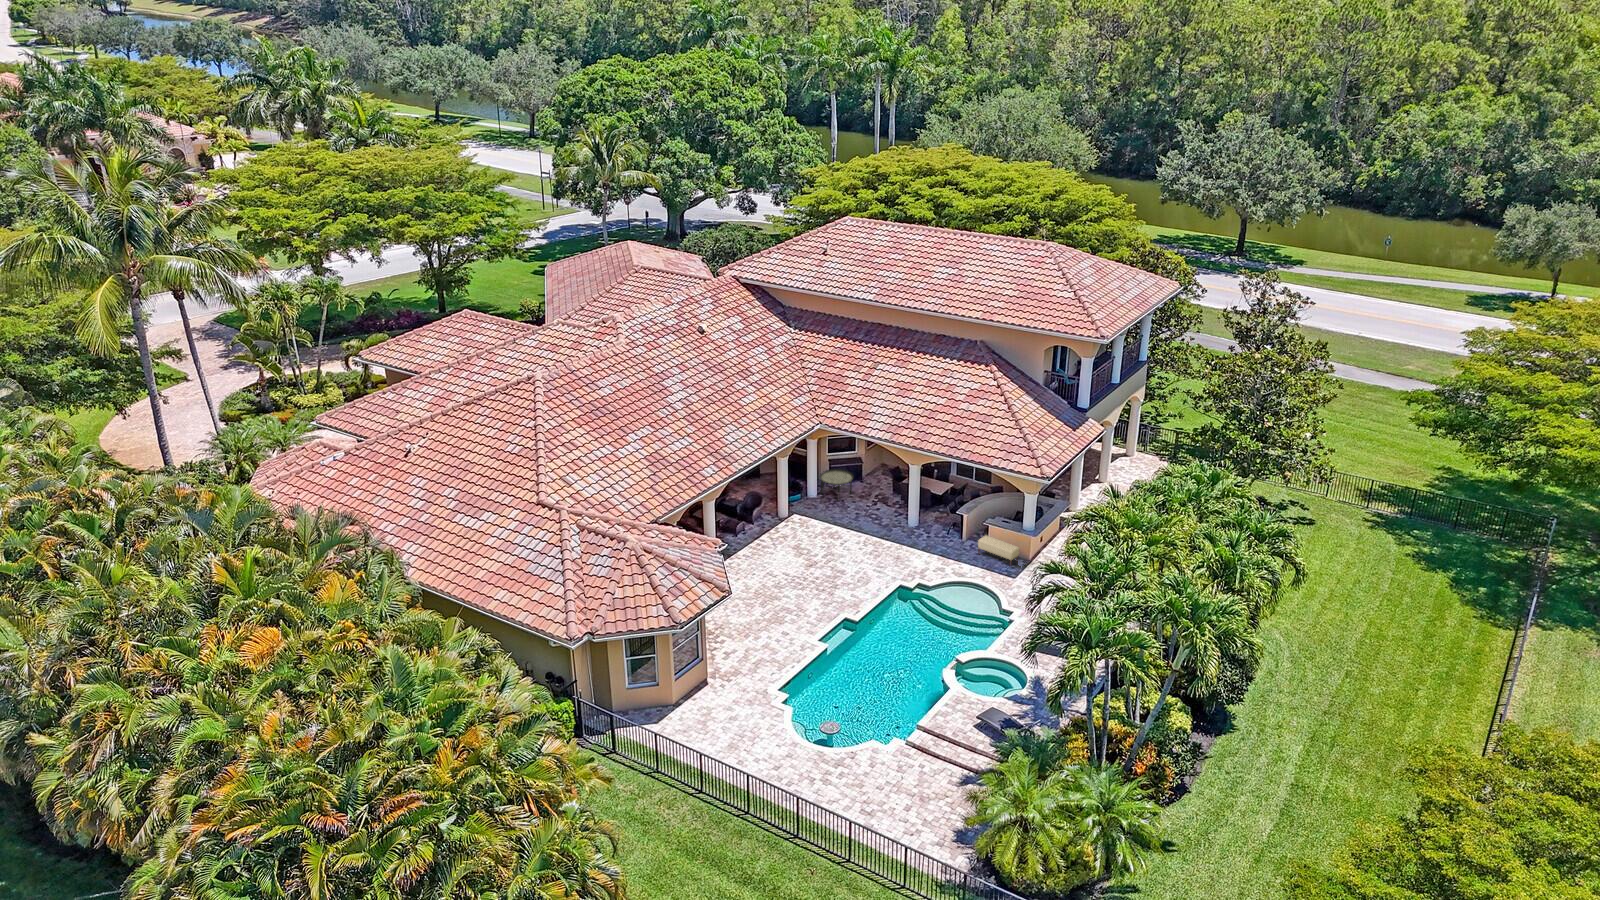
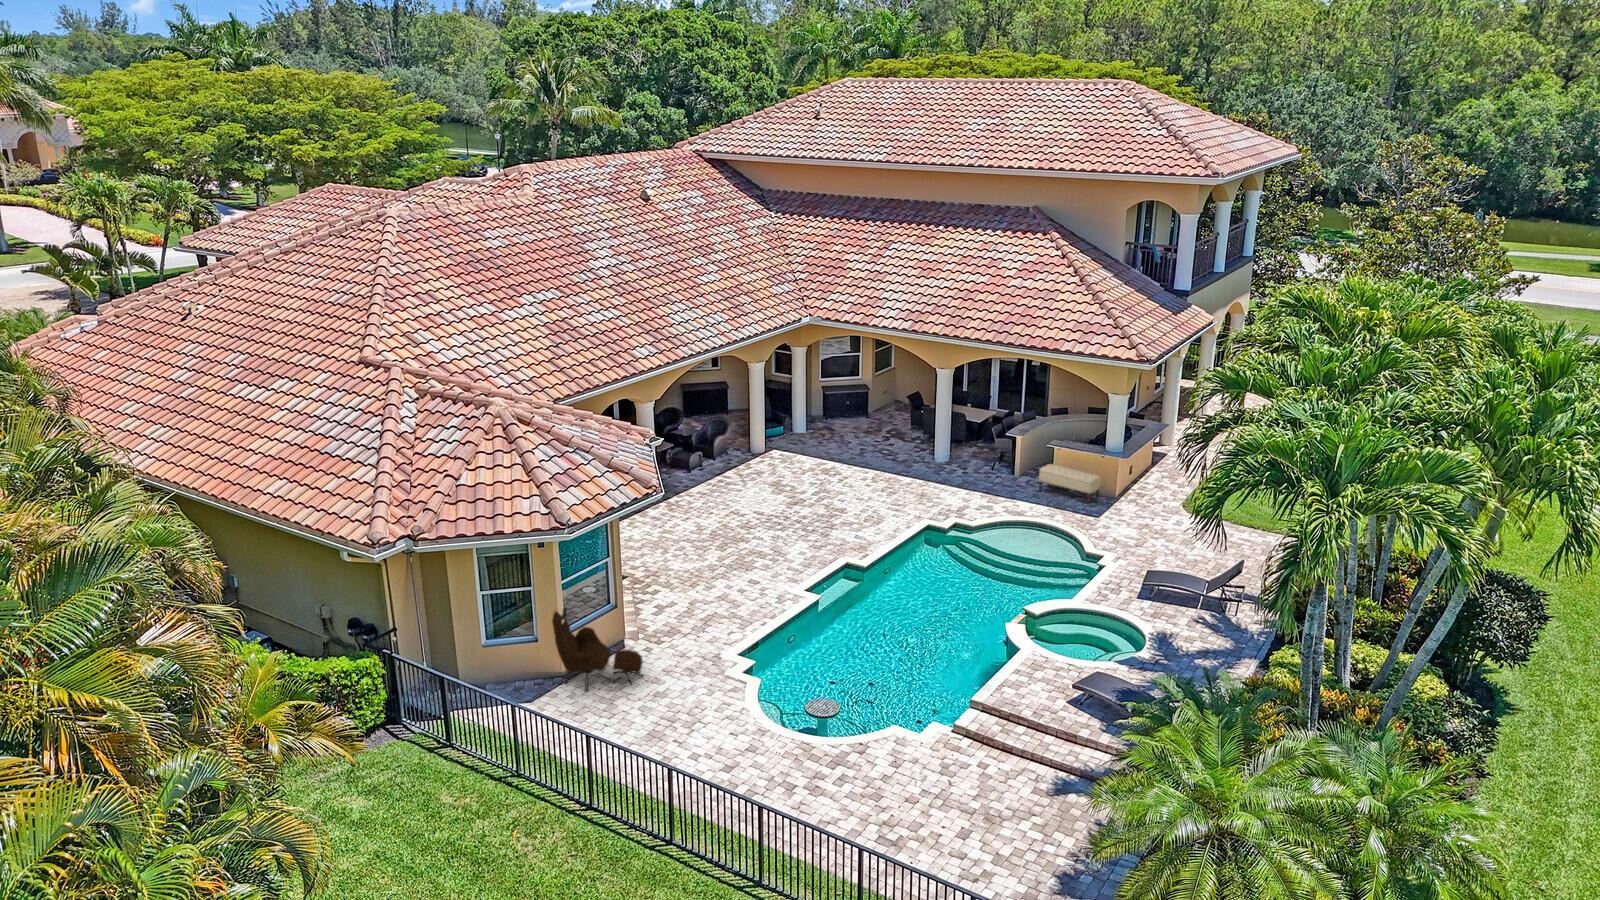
round table: present [820,469,854,499] -> none [810,396,858,436]
lounge chair: none [669,664,722,716] -> present [552,607,642,691]

